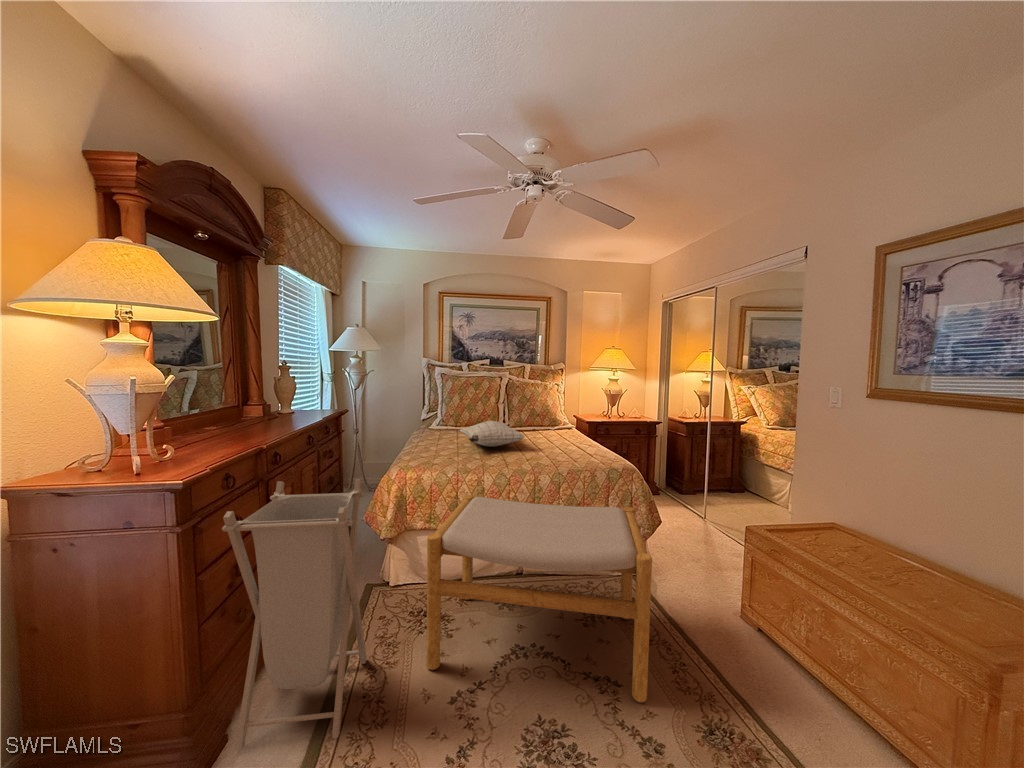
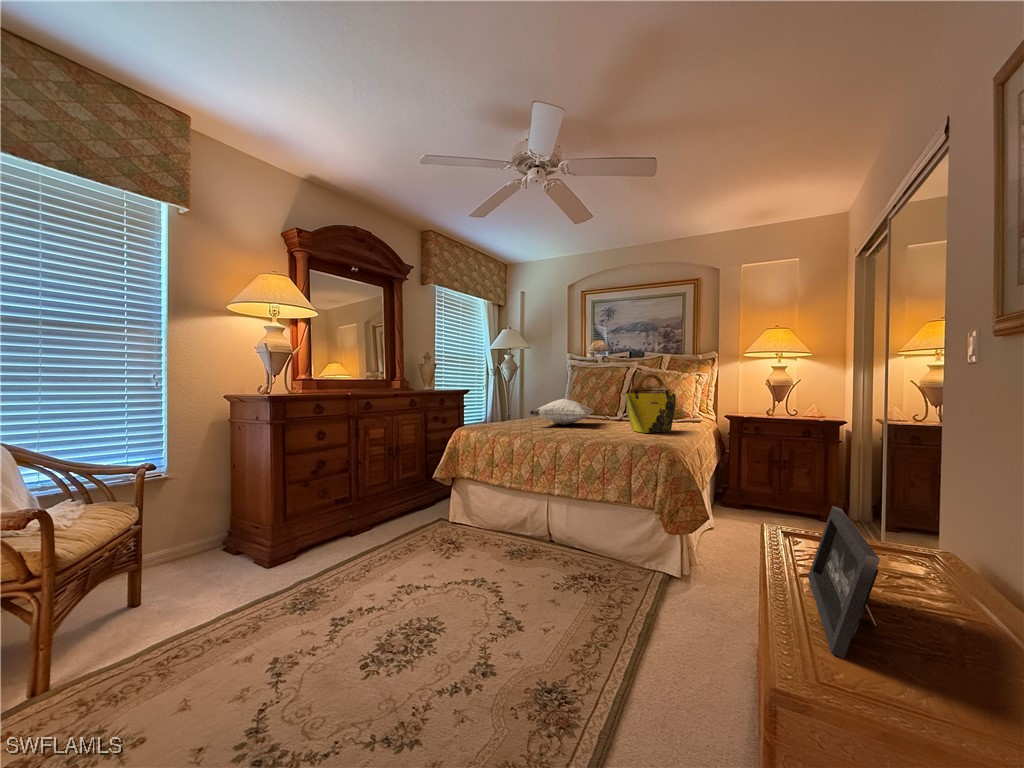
tote bag: none [571,400,599,453] -> present [626,375,676,433]
laundry hamper: present [222,479,367,750] -> none [291,414,389,576]
footstool: present [427,495,652,703] -> none [410,452,612,651]
picture frame: none [836,521,962,624] -> present [808,506,880,659]

